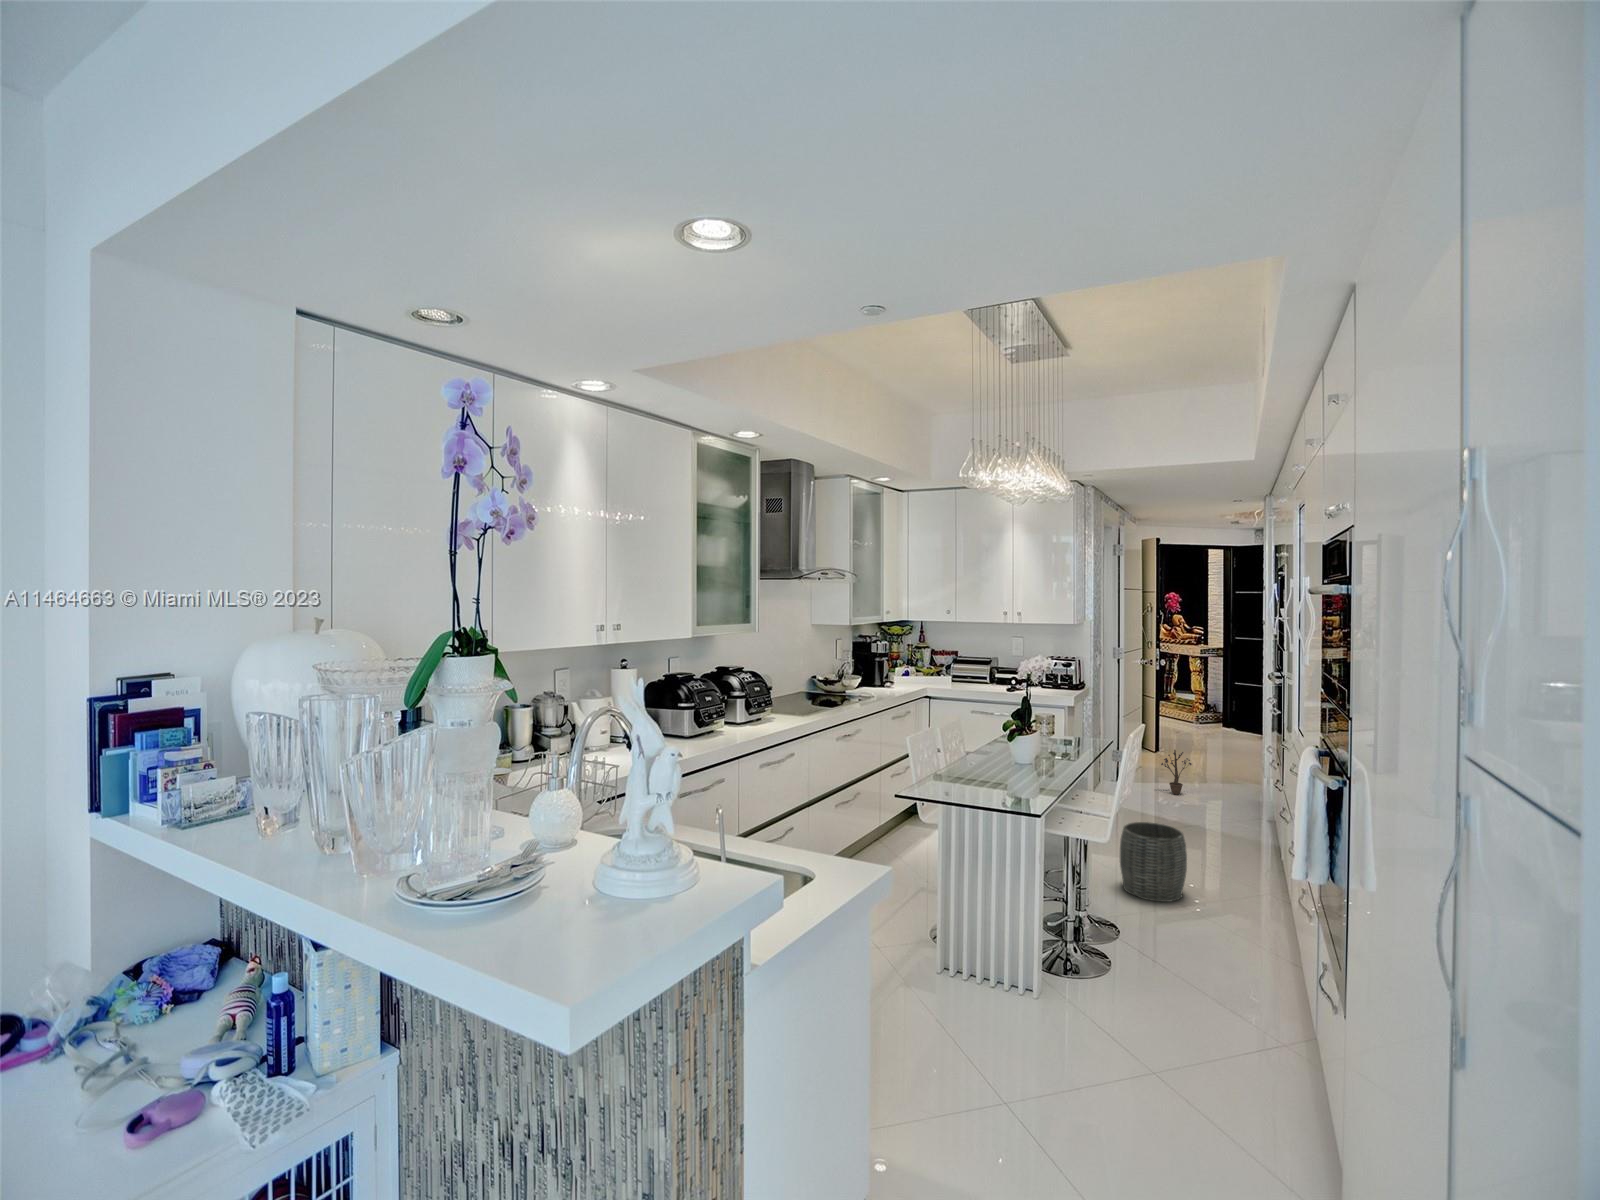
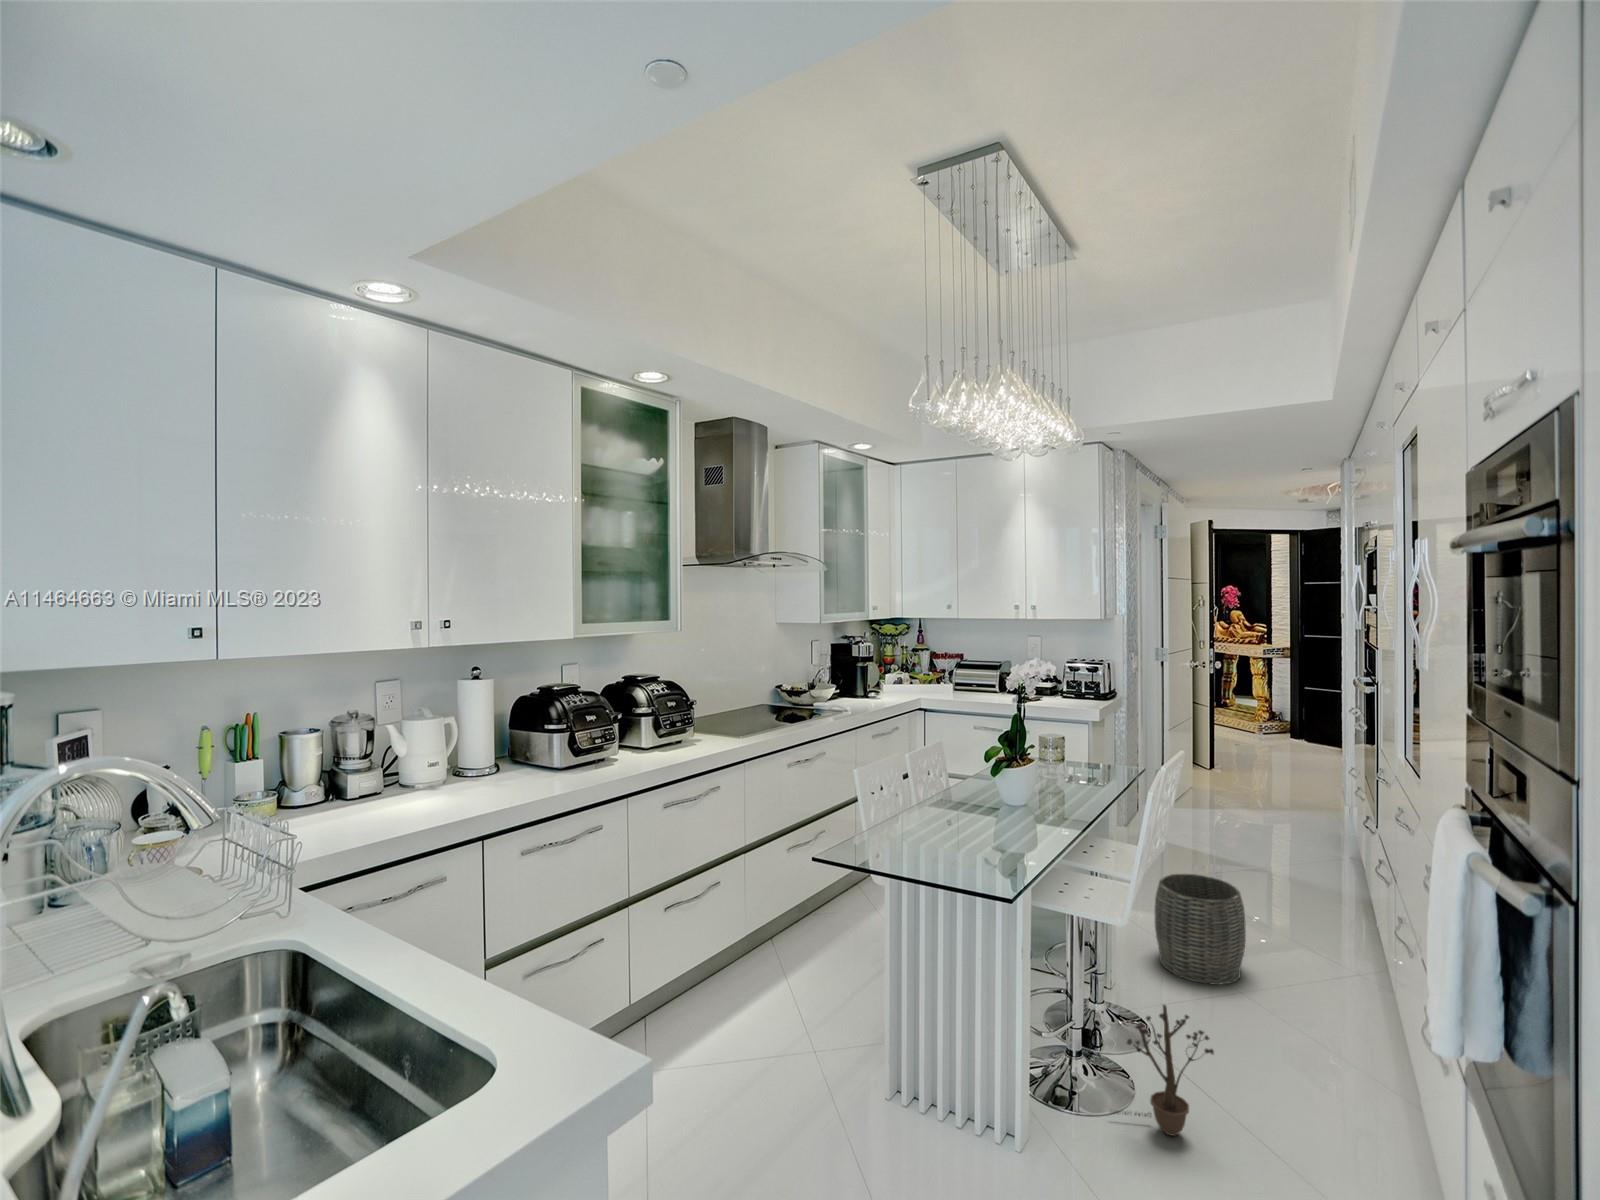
decorative plant: present [1155,750,1192,795] -> present [1114,1005,1214,1136]

